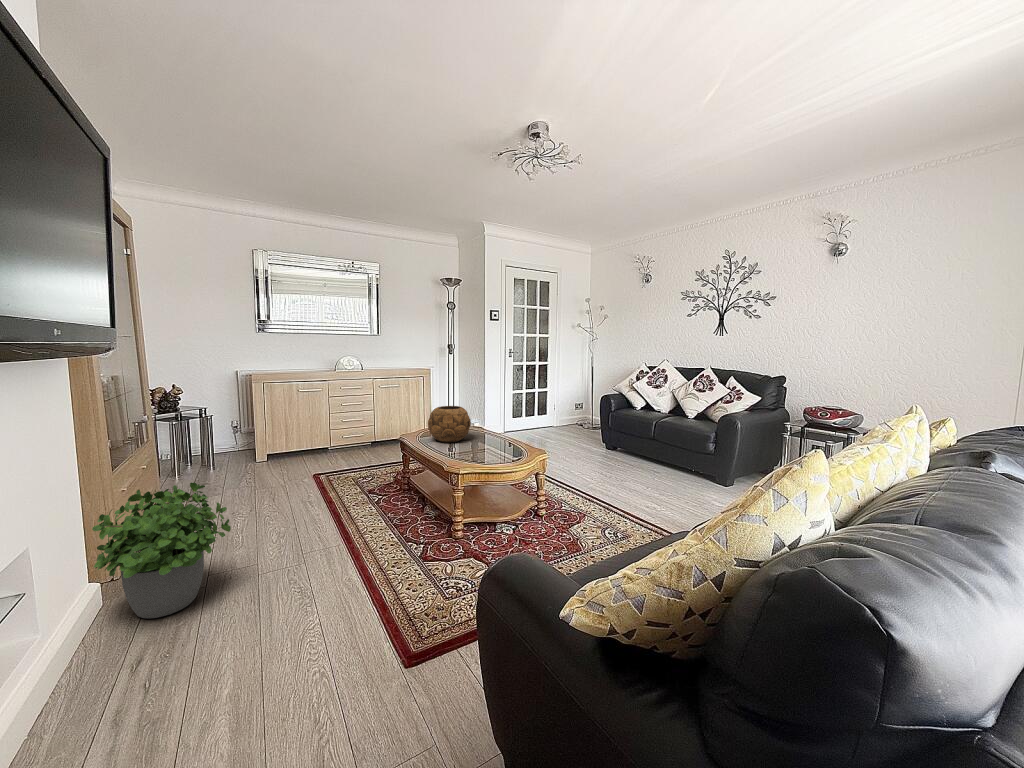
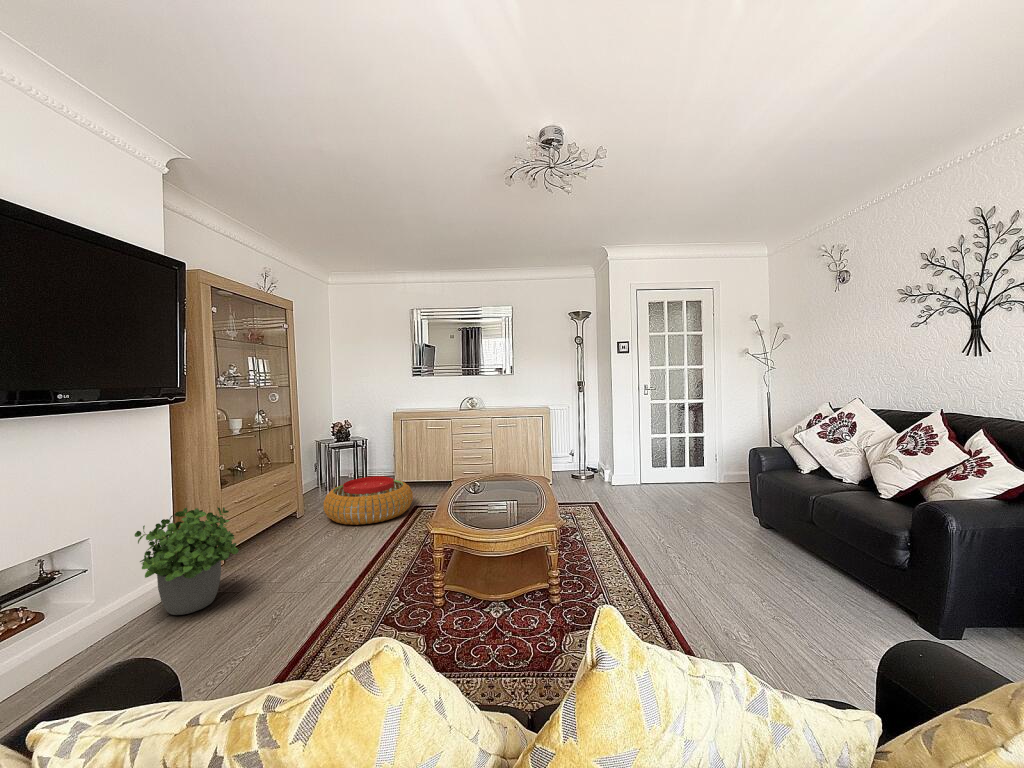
decorative bowl: present [428,406,471,443] -> none [467,452,513,494]
pouf: none [216,445,326,499] -> present [323,476,413,525]

